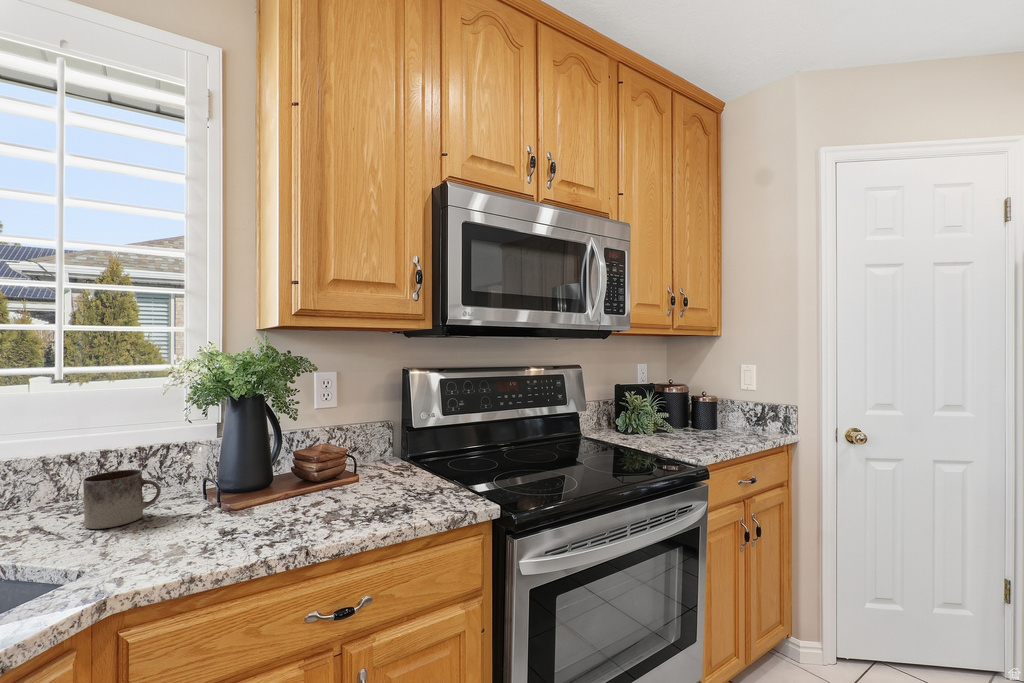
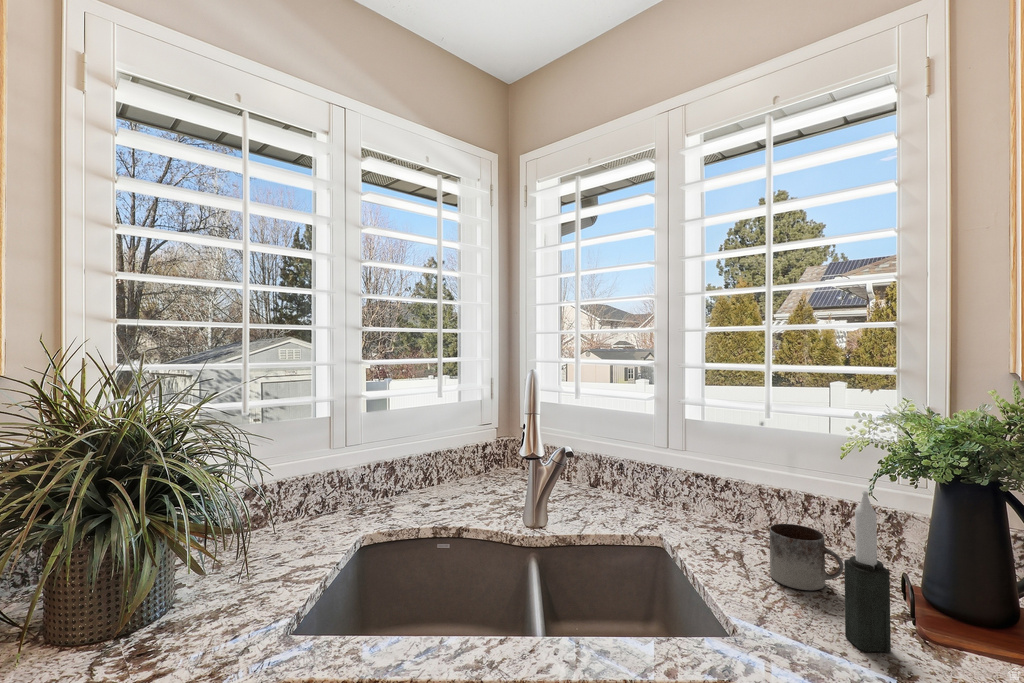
candle: none [177,409,215,534] -> present [844,491,891,652]

